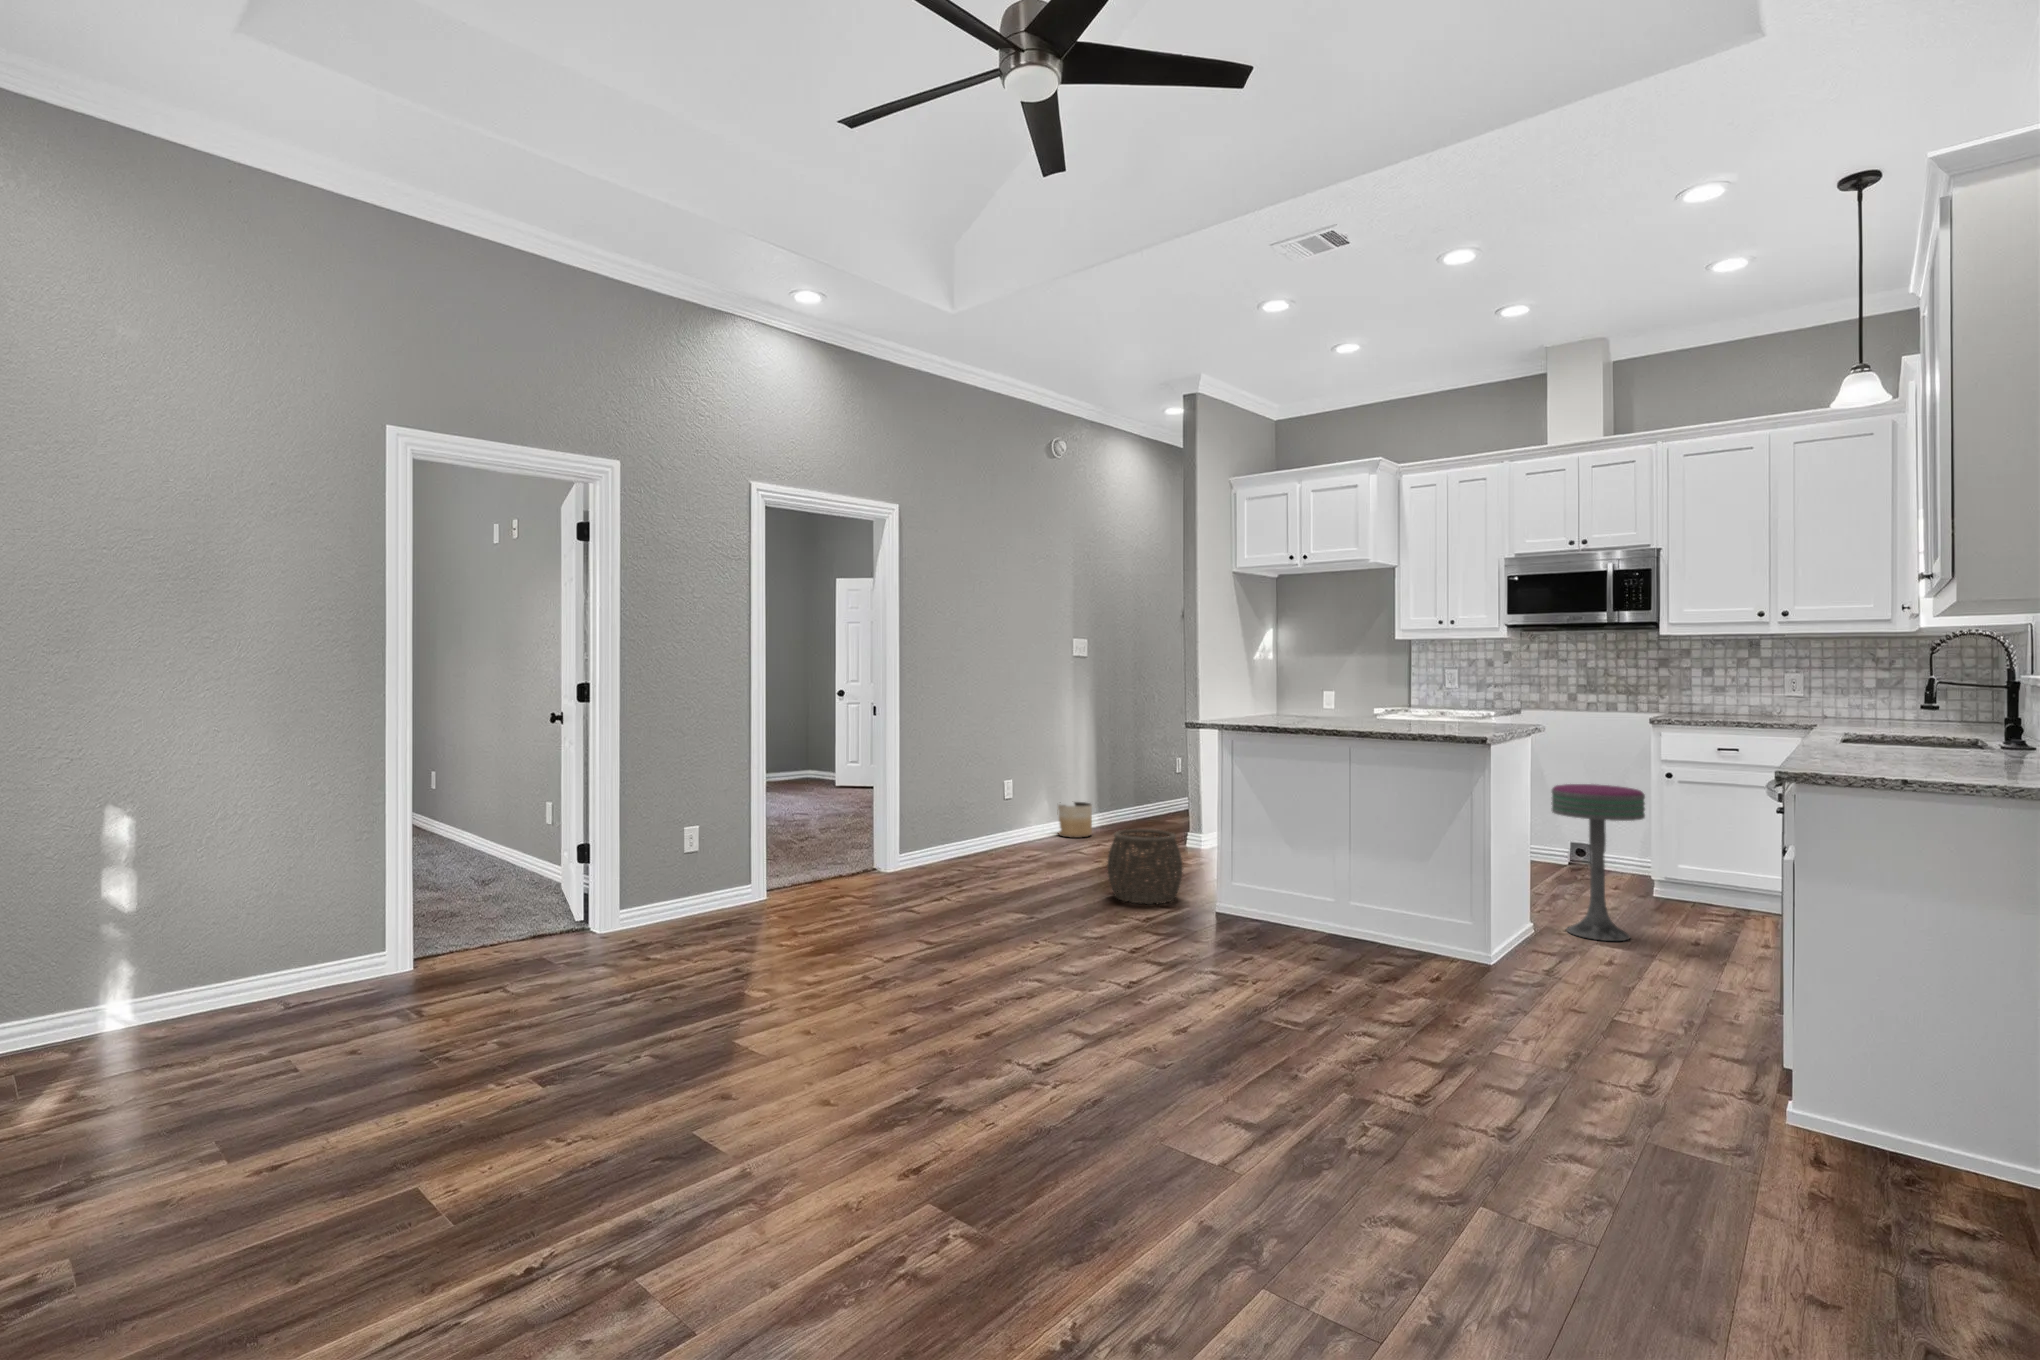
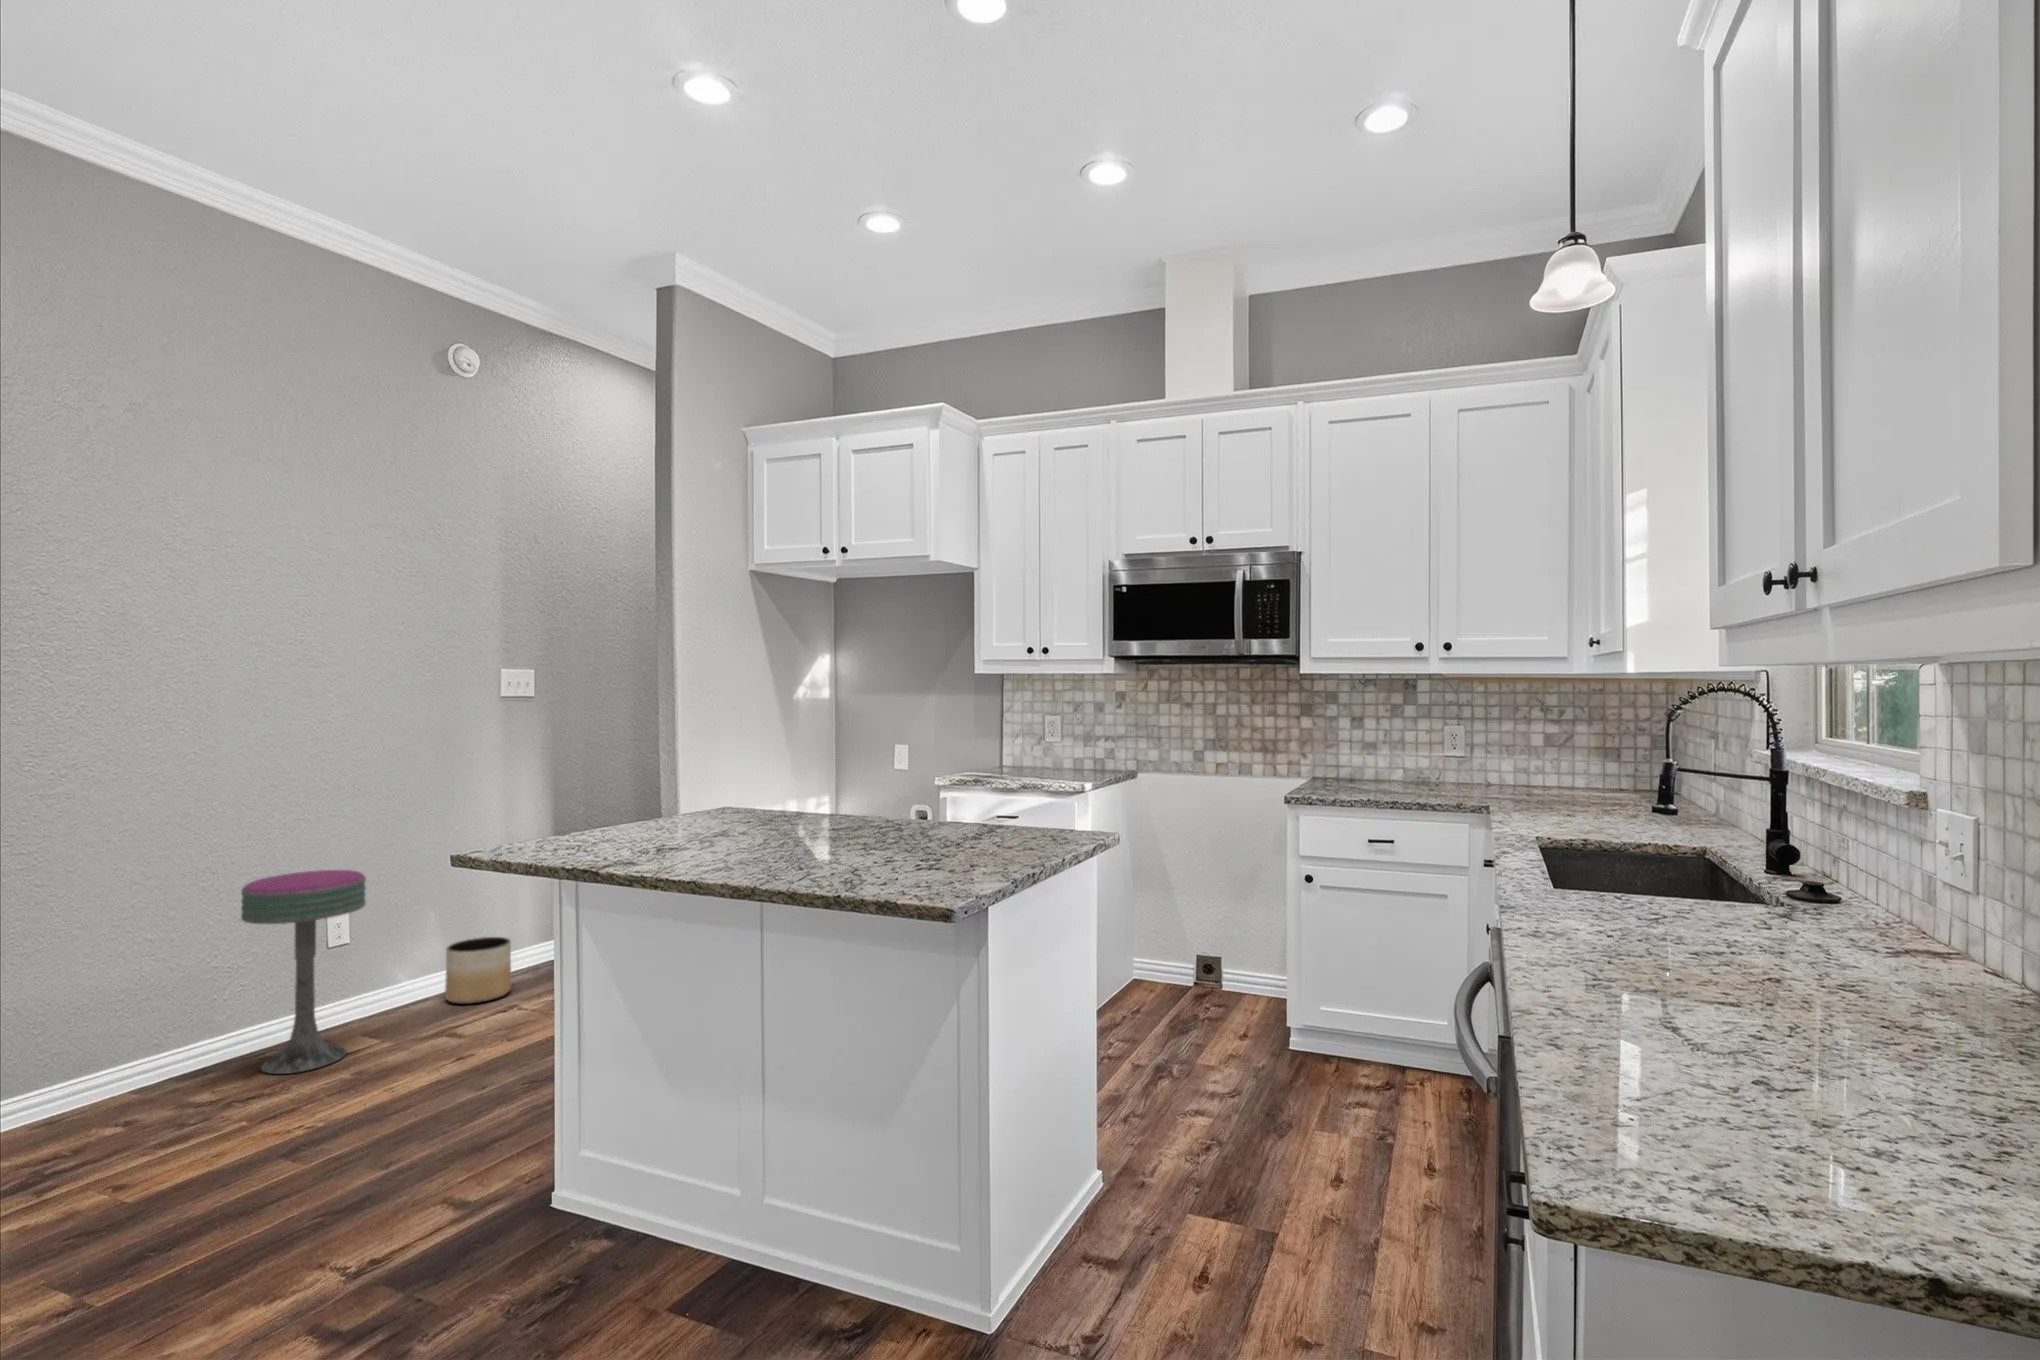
bar stool: present [1552,784,1645,941] -> present [241,870,366,1074]
woven basket: present [1107,829,1183,904] -> none [315,1066,497,1254]

